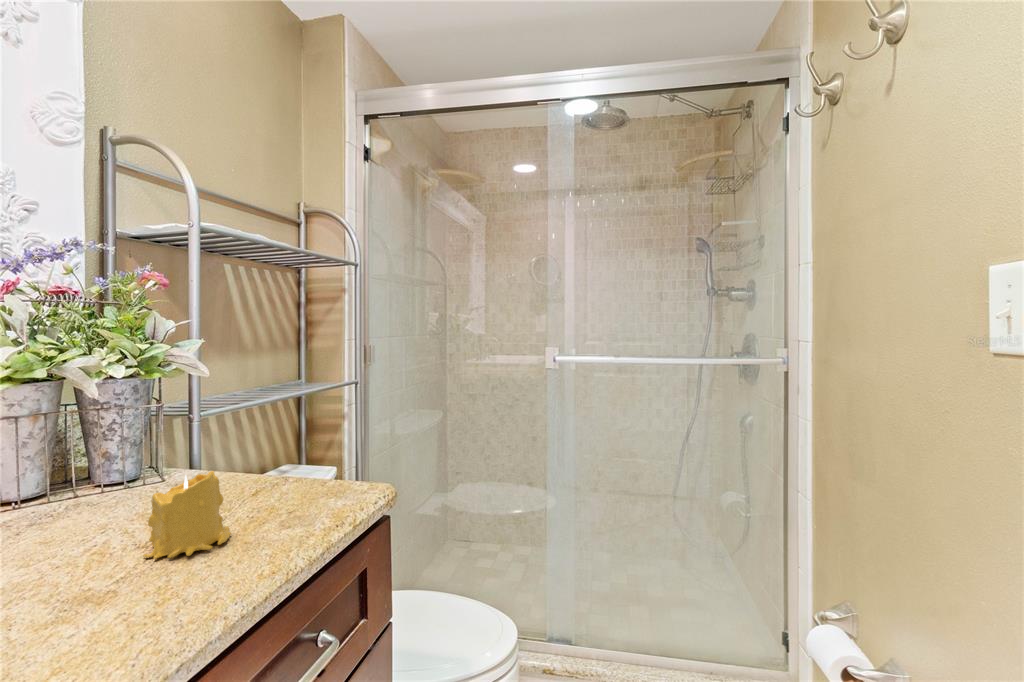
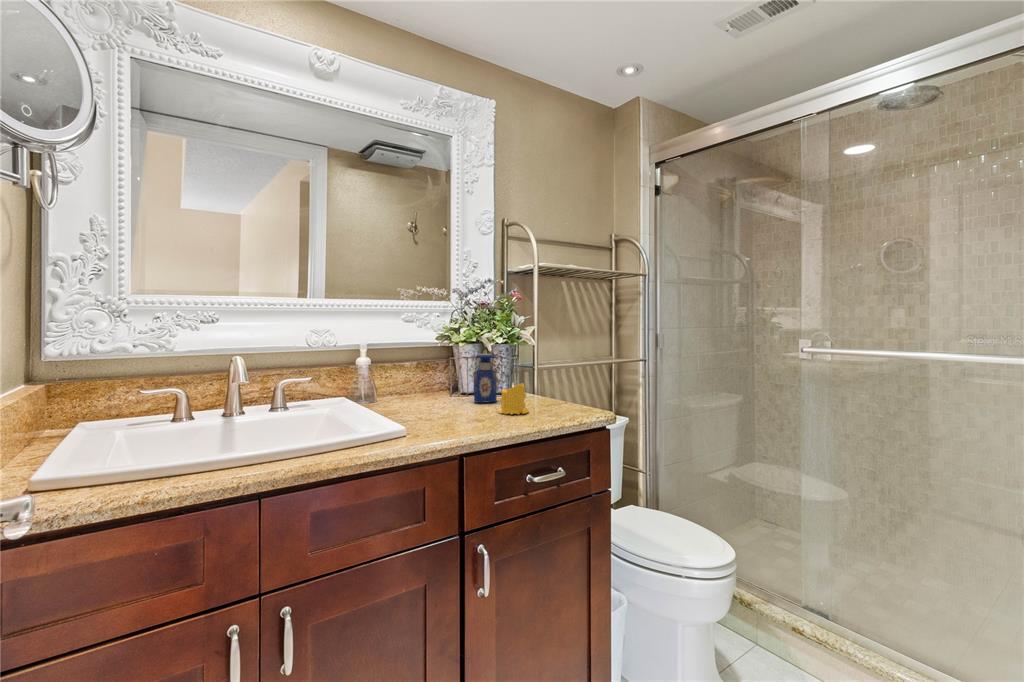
perfume bottle: none [44,406,120,530] -> present [474,353,497,403]

